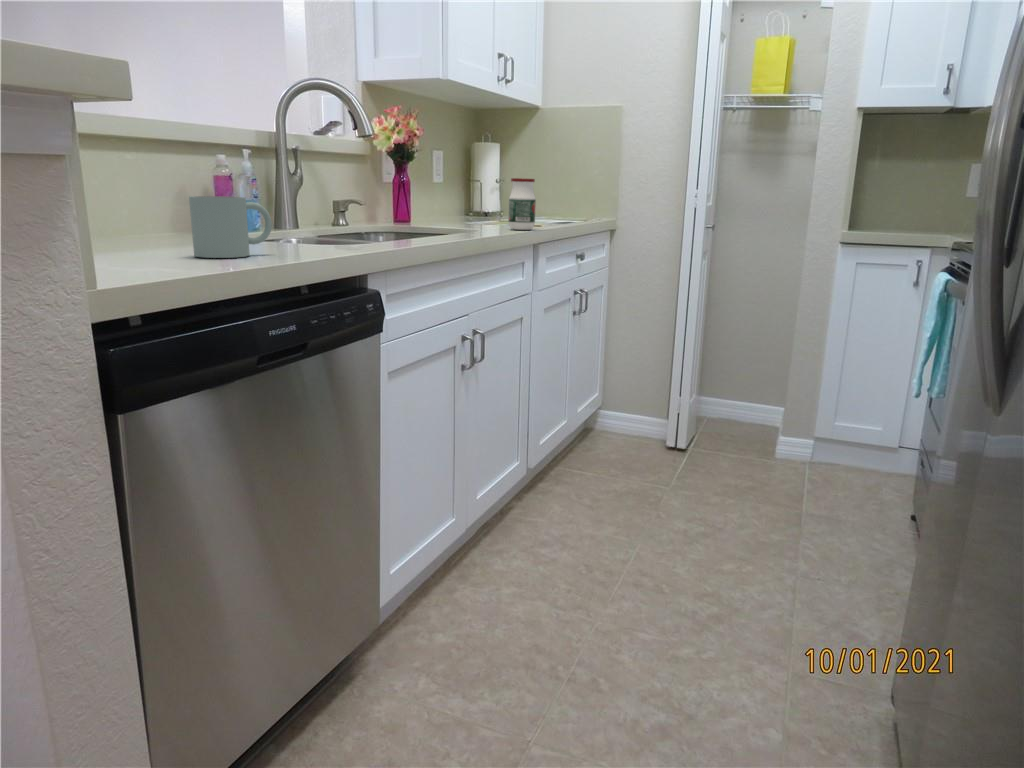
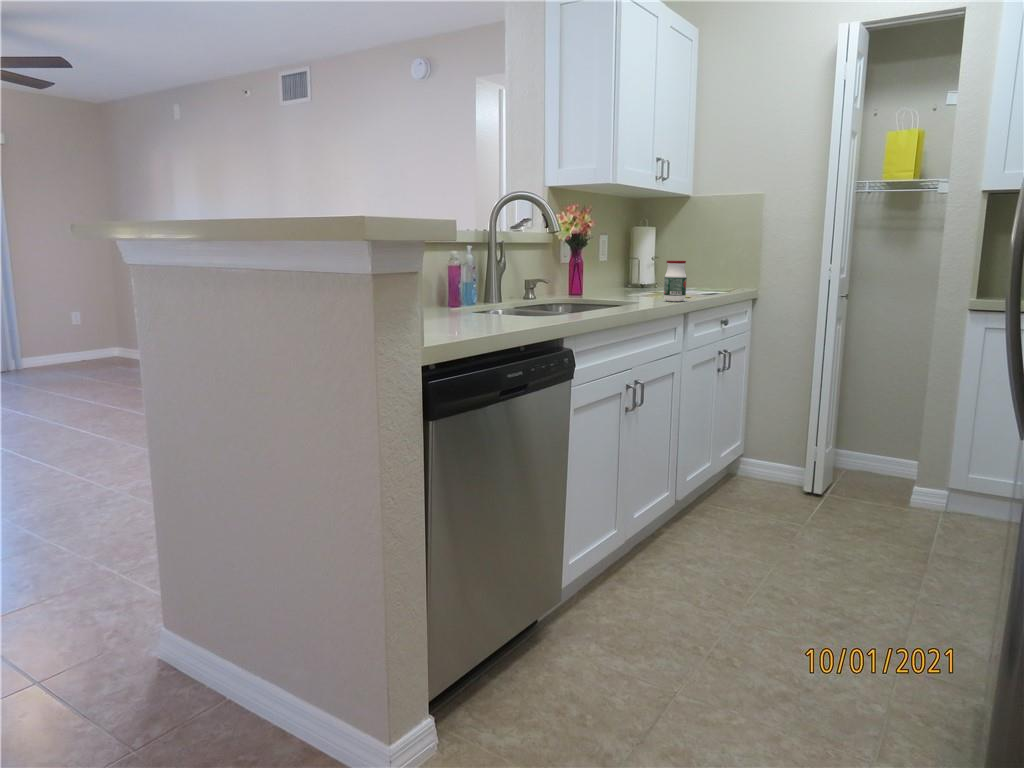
mug: present [189,196,272,258] -> none [453,285,503,326]

